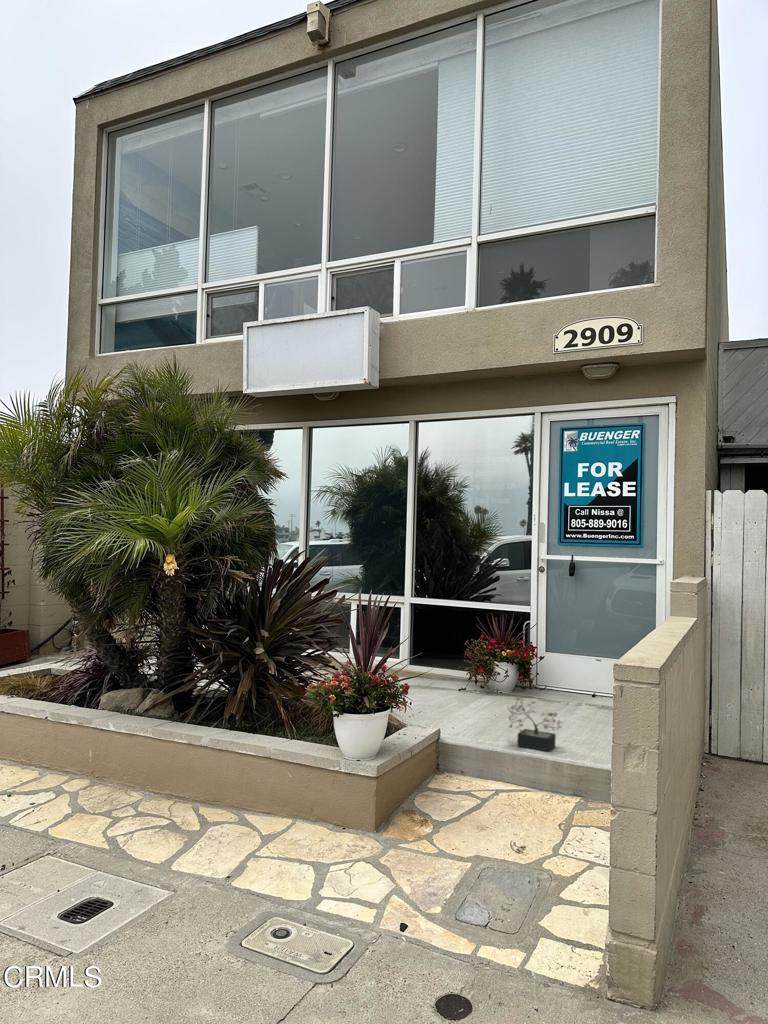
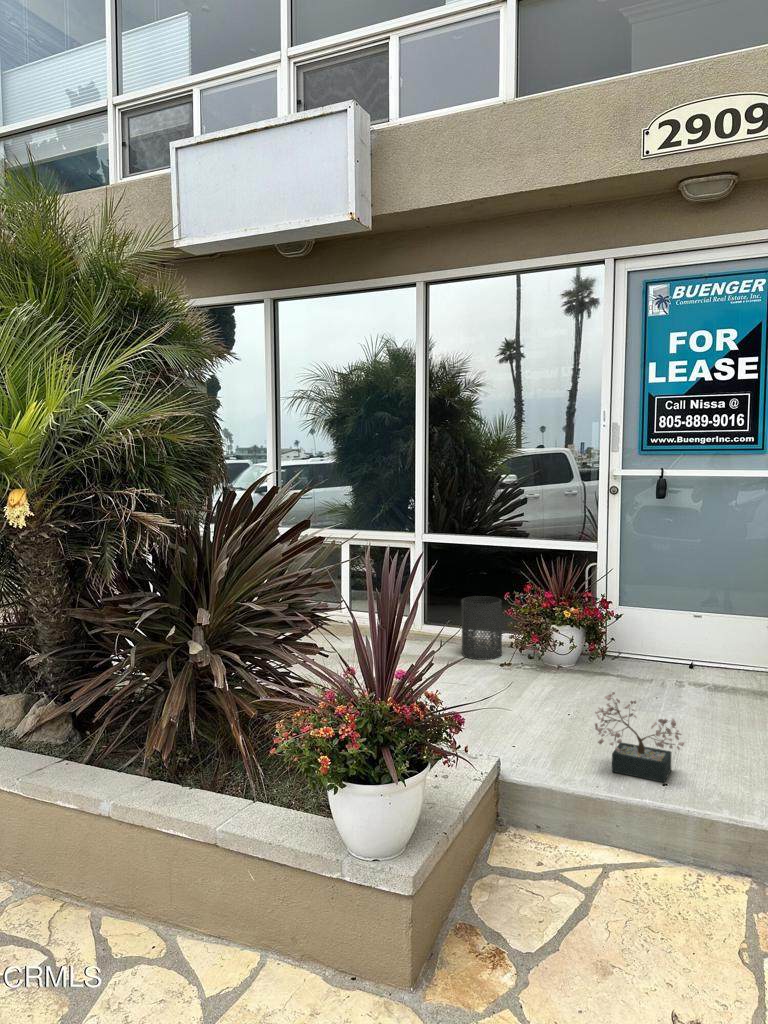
trash can: none [434,643,463,688] -> present [461,596,502,660]

